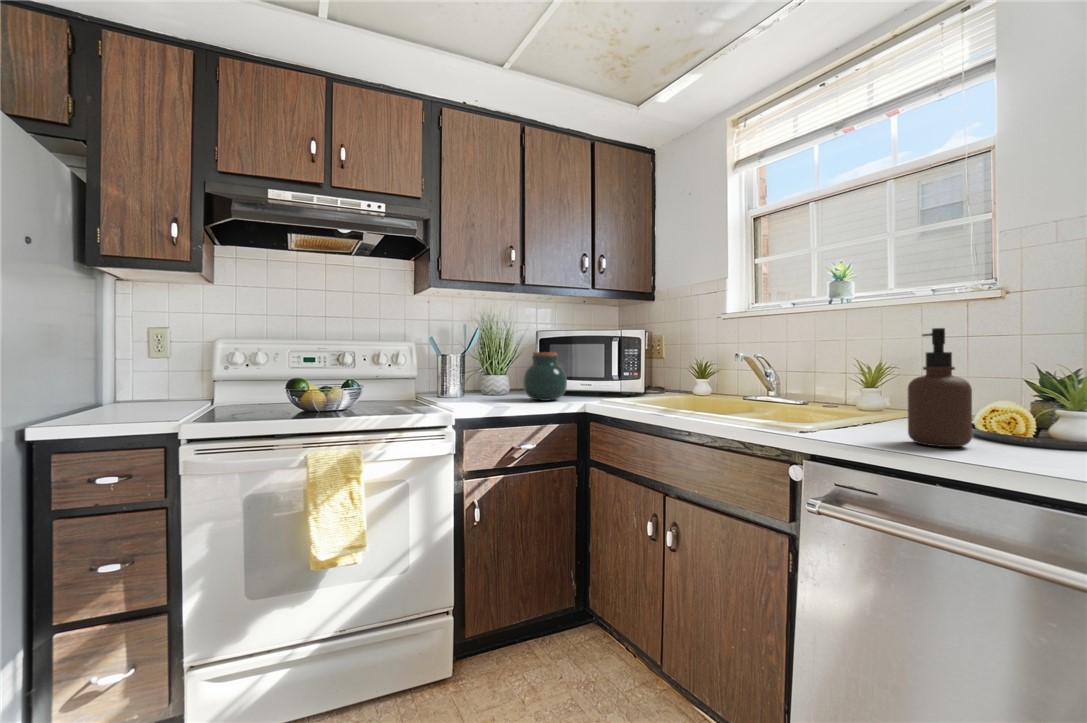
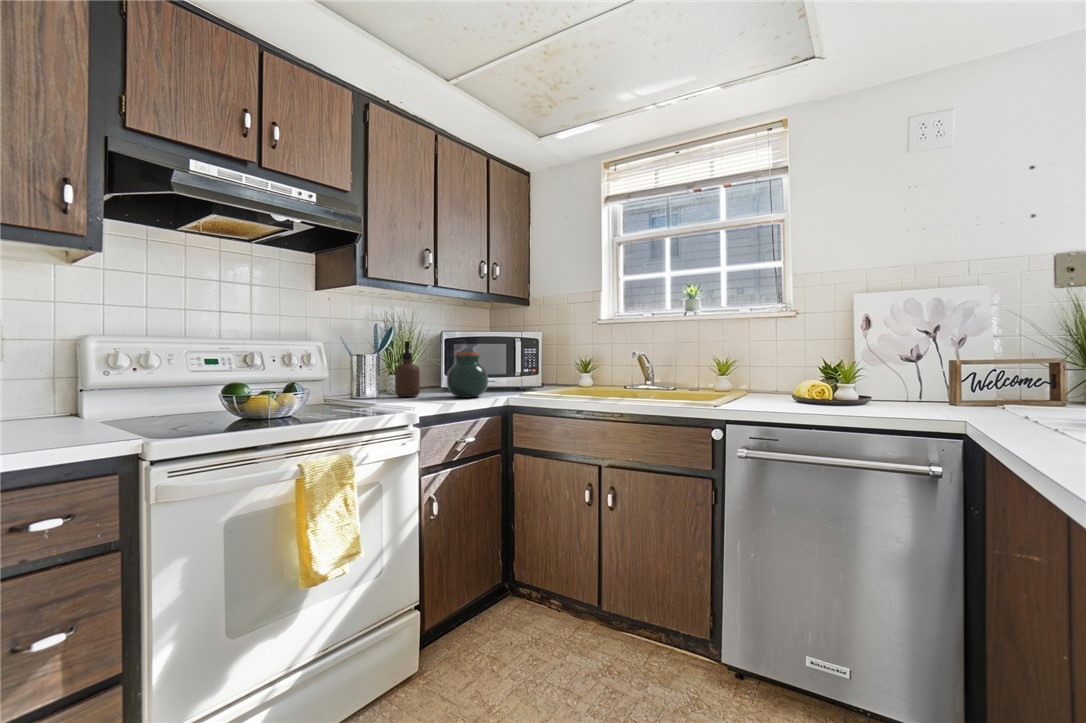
soap dispenser: present [908,328,972,447] -> present [395,341,420,397]

